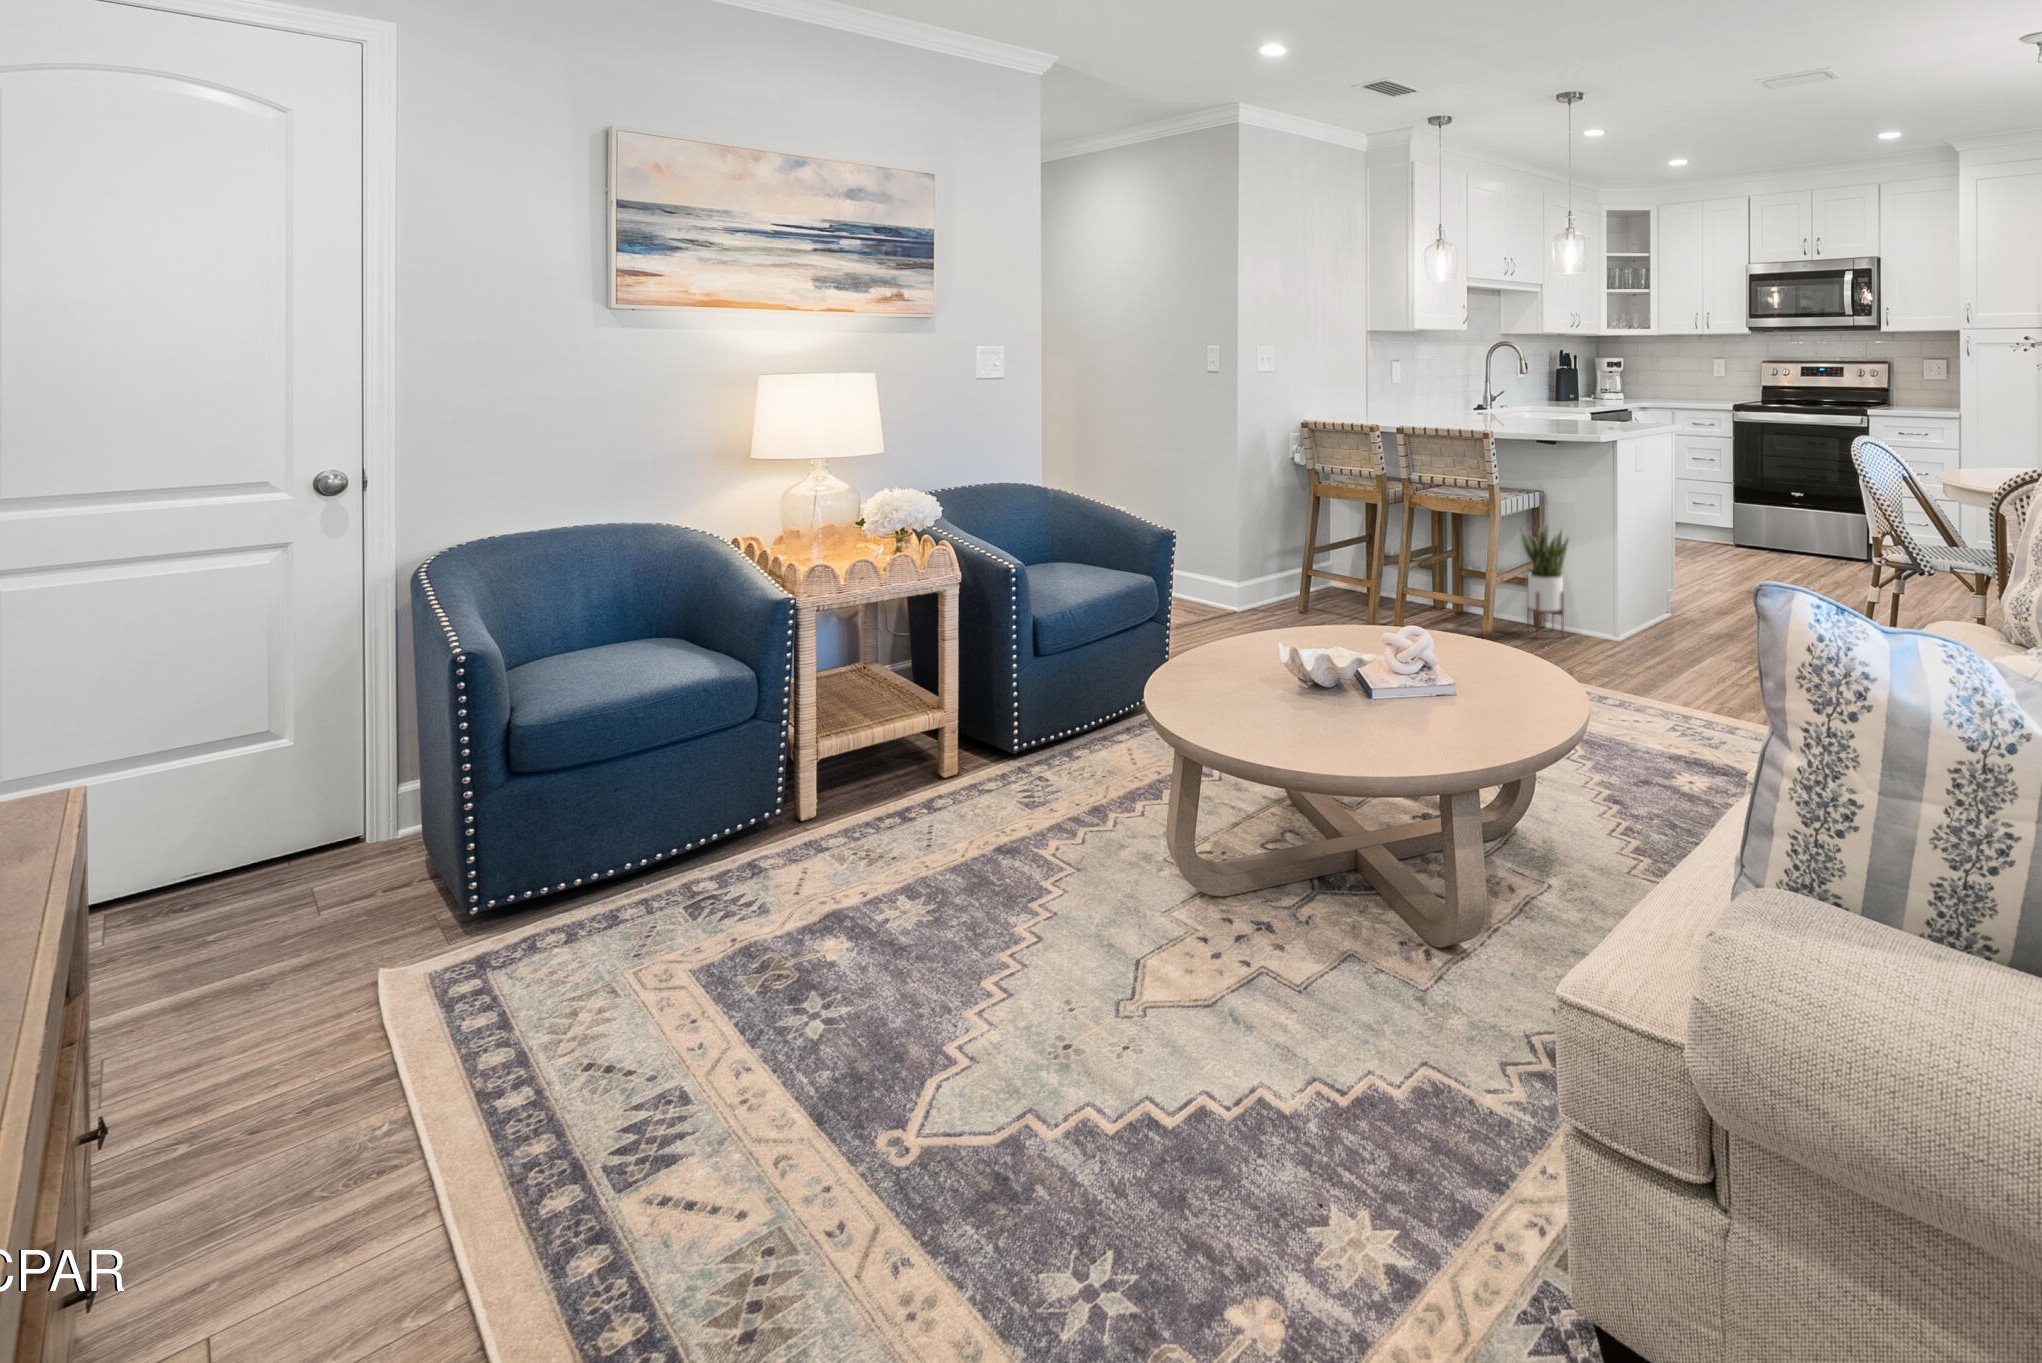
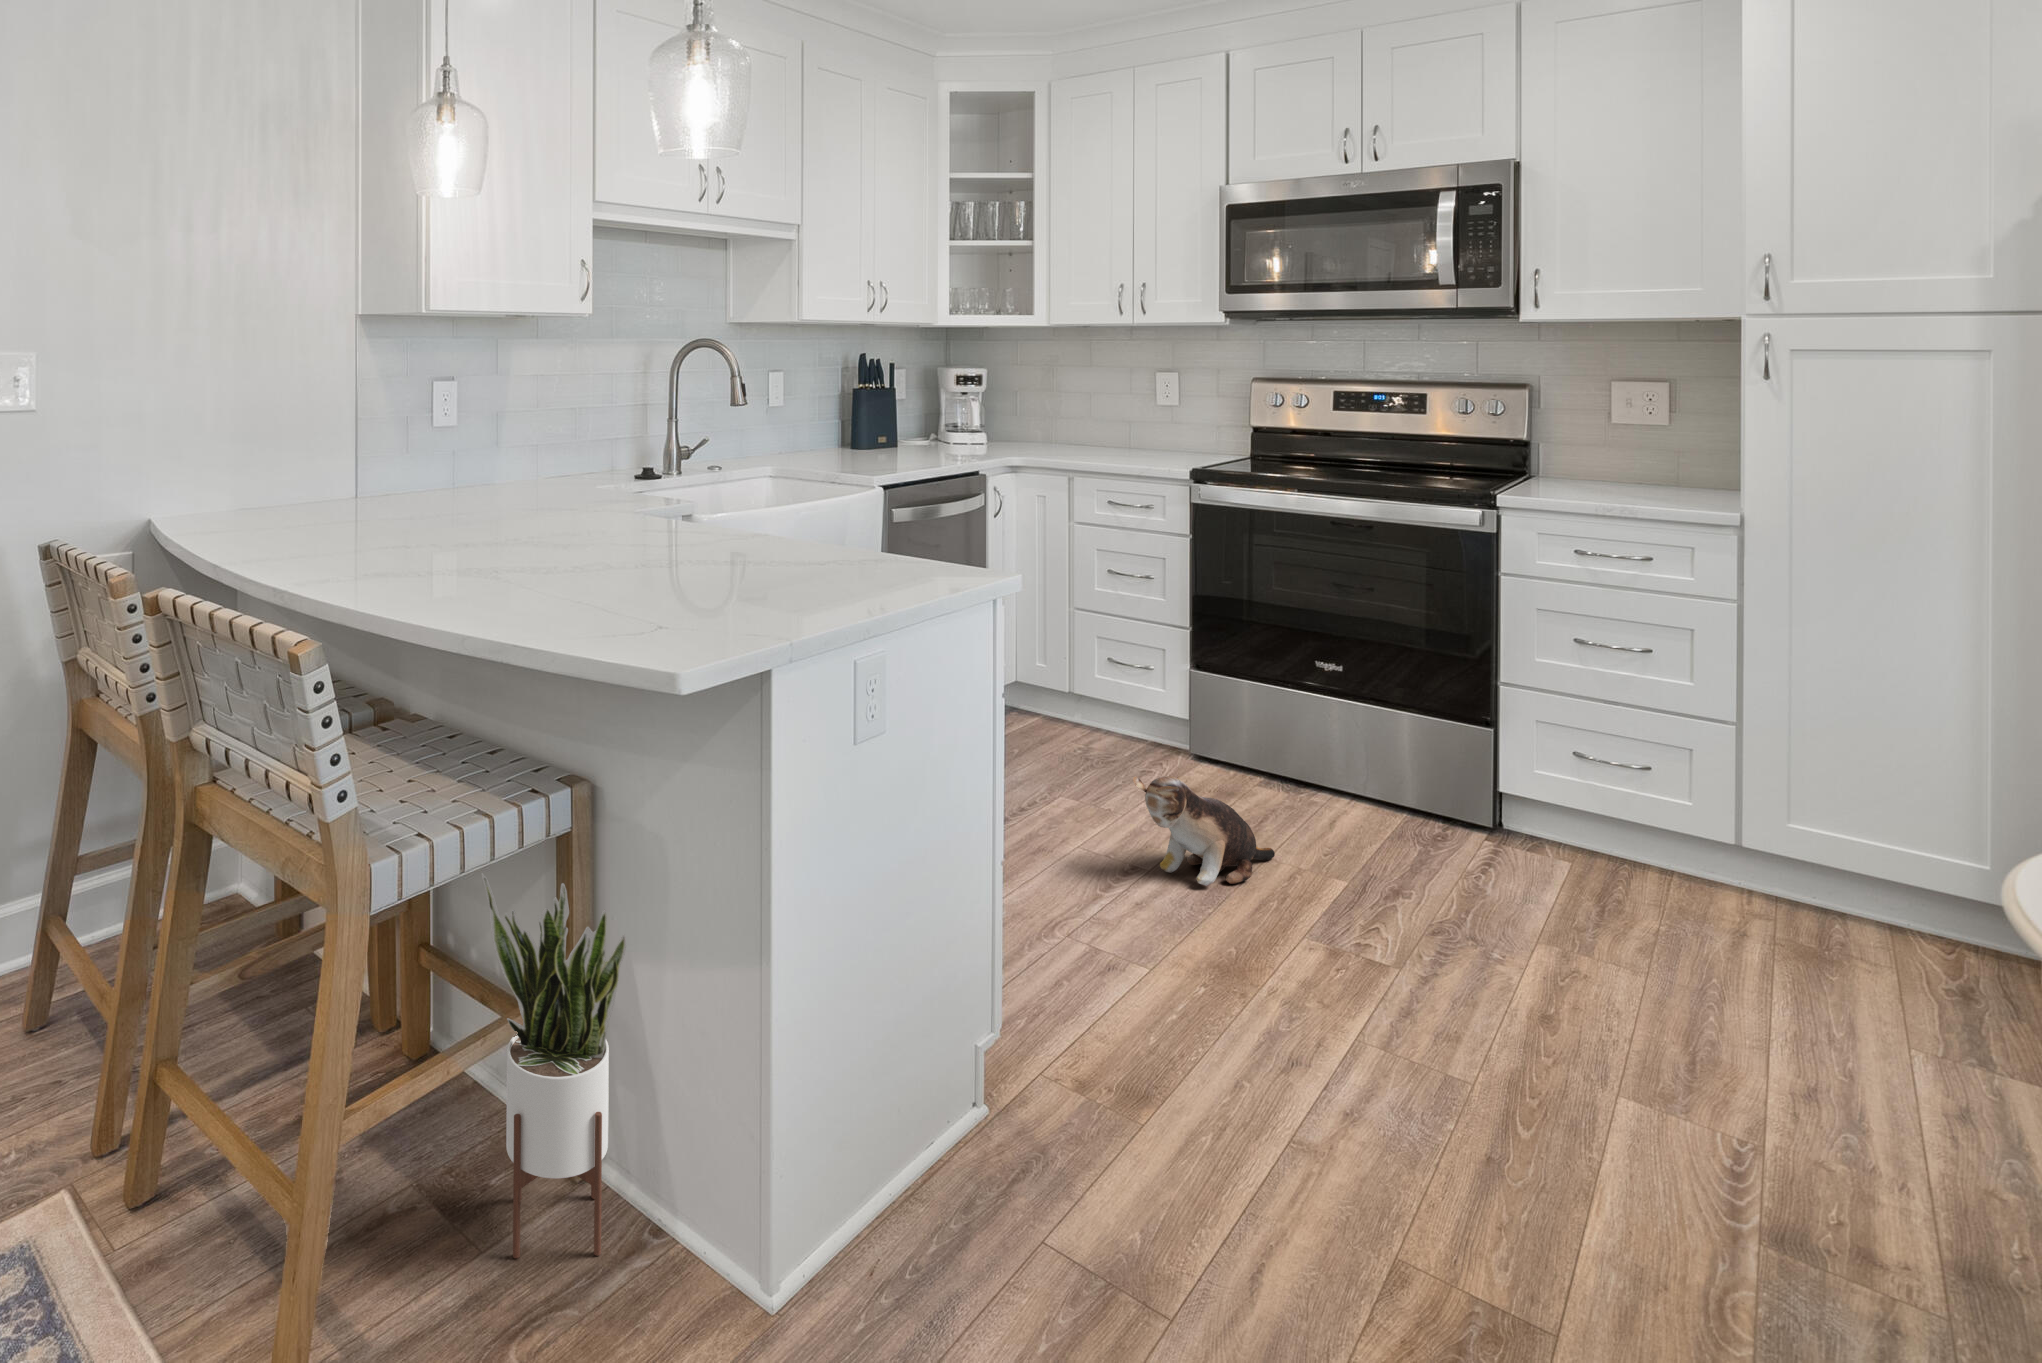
plush toy: none [1716,528,1775,573] -> present [1133,776,1275,885]

